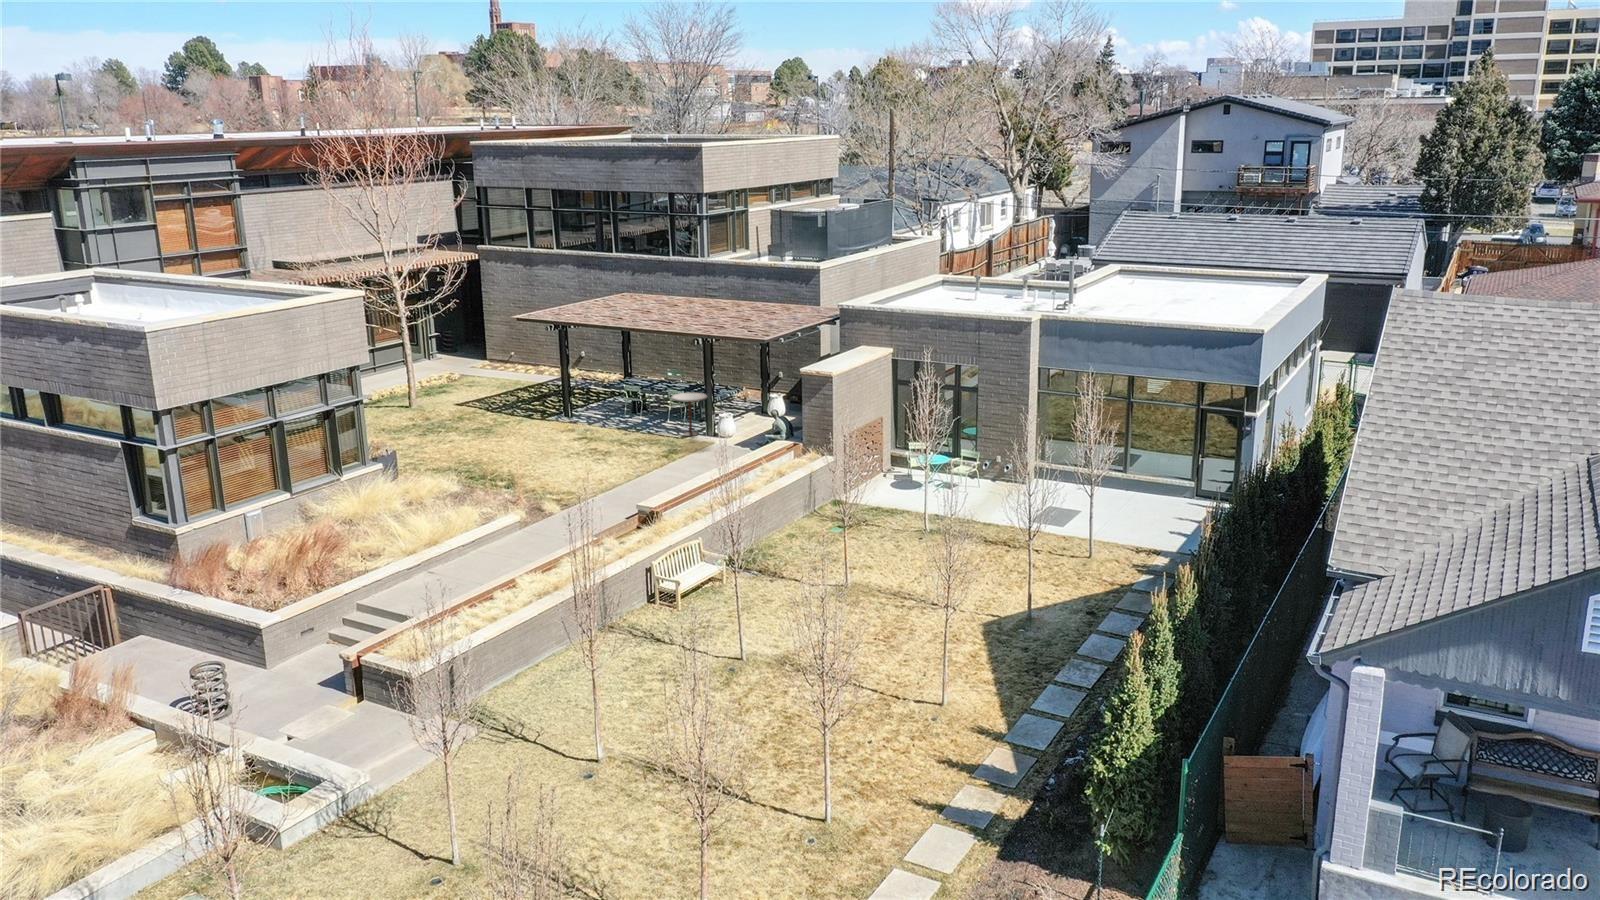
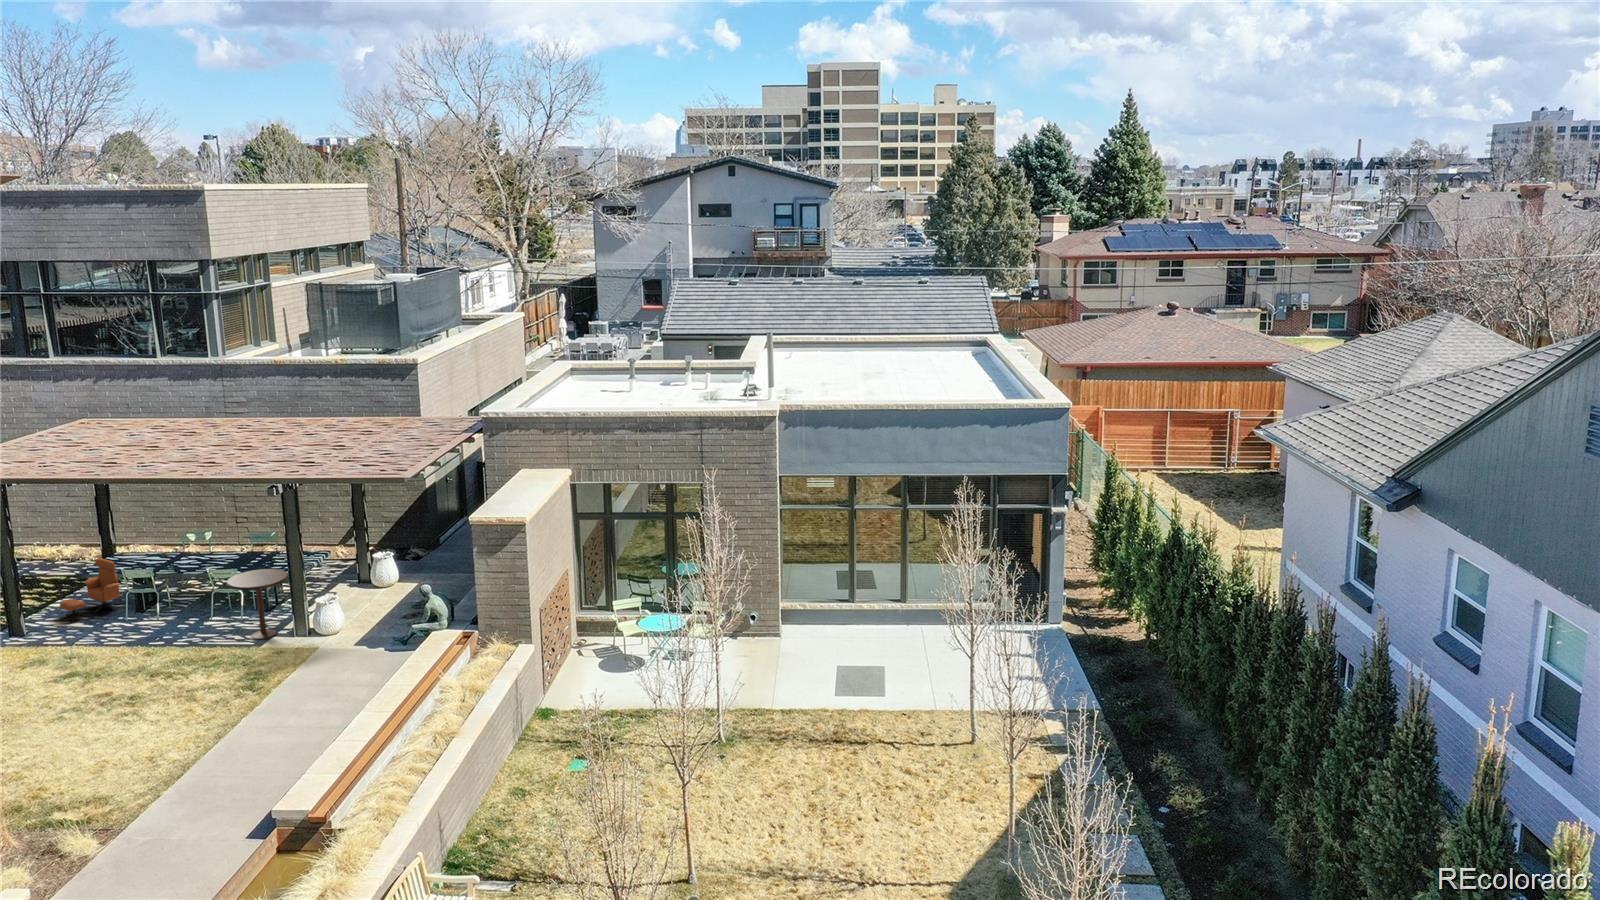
lounge chair: none [590,379,625,415] -> present [60,558,121,621]

